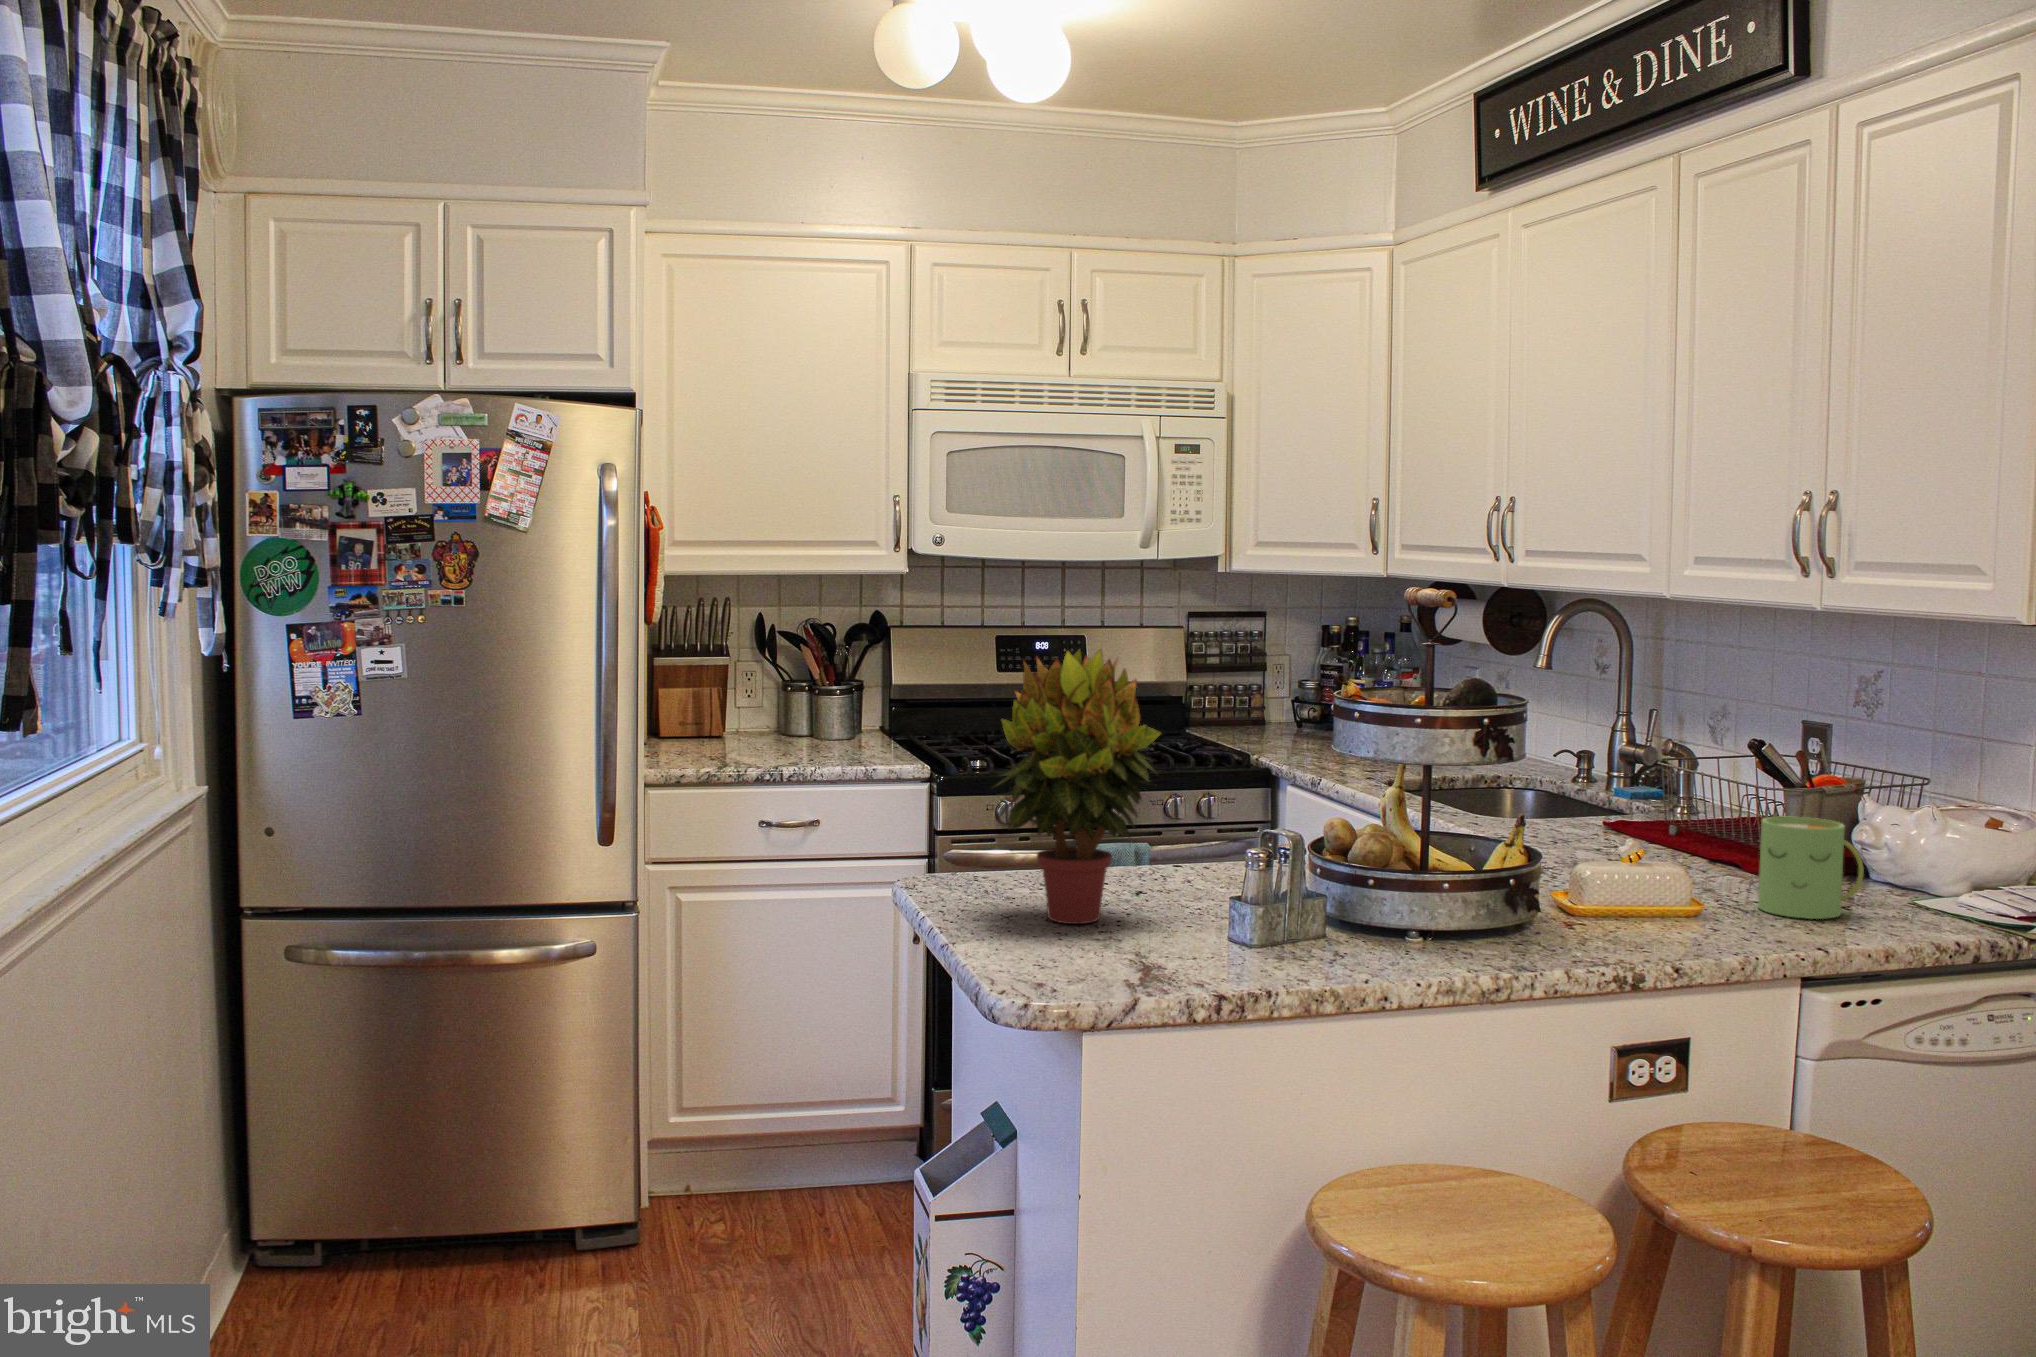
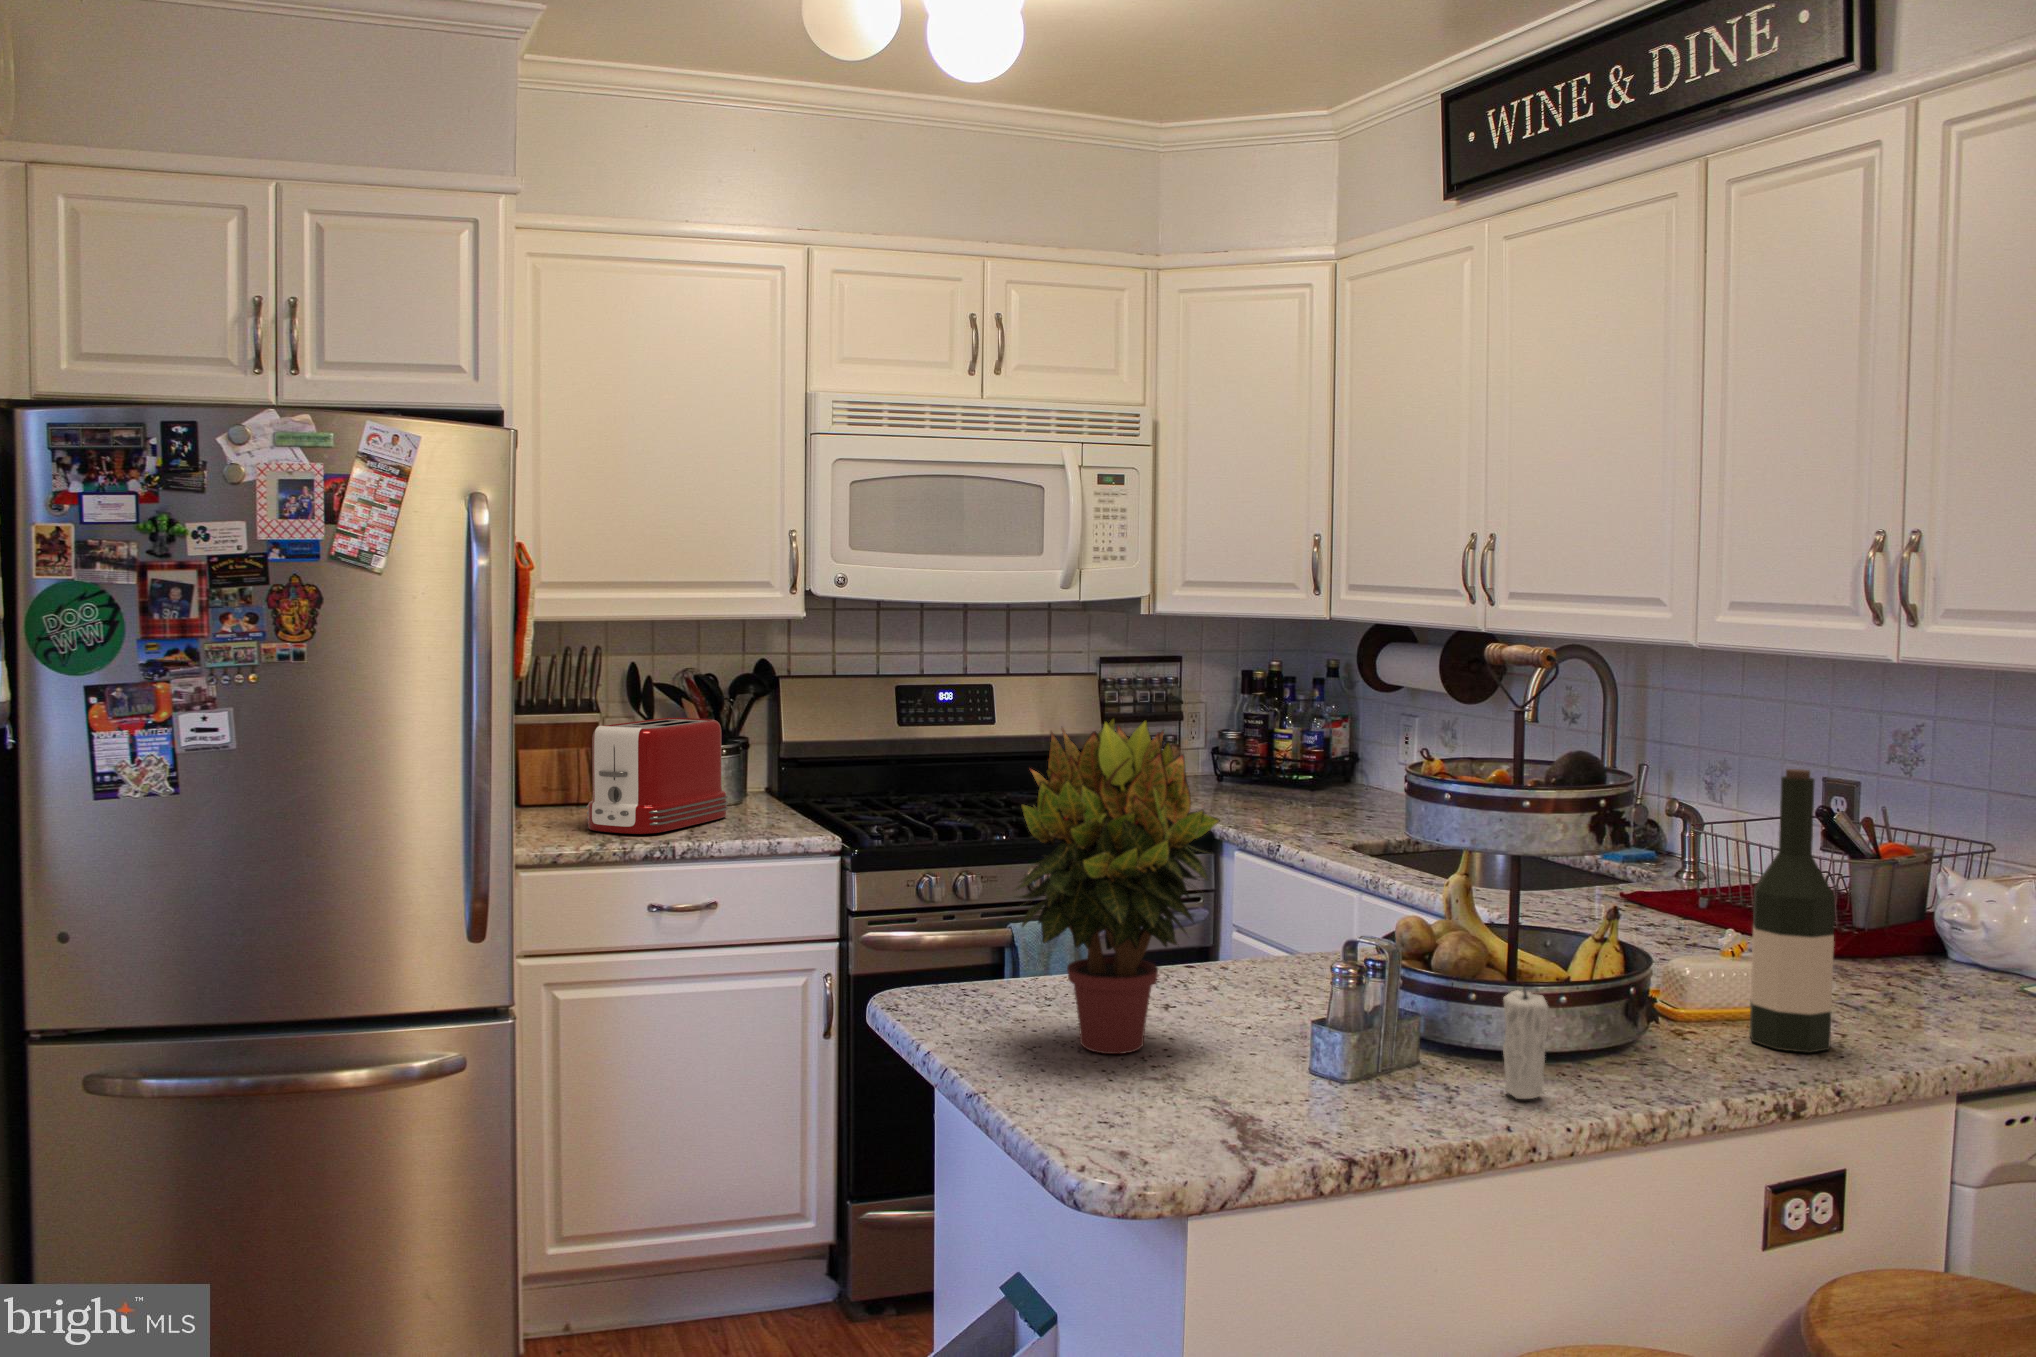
toaster: none [707,662,833,761] -> present [586,718,728,834]
wine bottle: none [1633,697,1706,942] -> present [1750,769,1835,1053]
mug: present [1758,817,1864,919] -> none [1850,895,1971,1013]
candle: none [1380,860,1417,963] -> present [1503,990,1549,1099]

